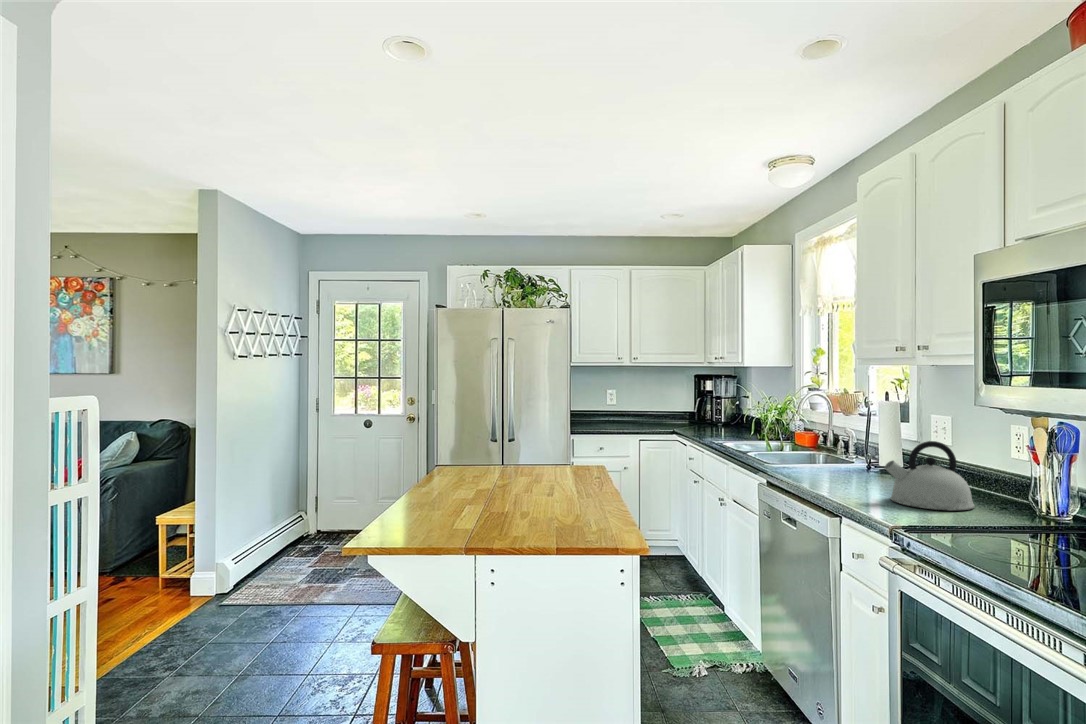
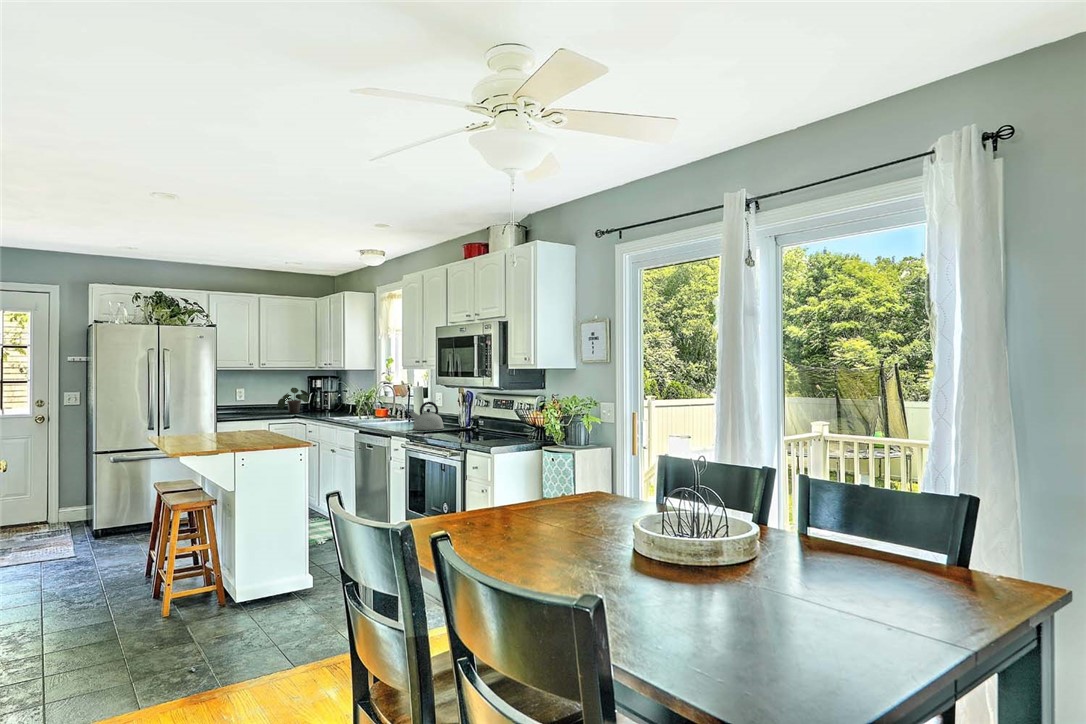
potted plant: none [653,390,697,424] -> present [276,388,309,413]

